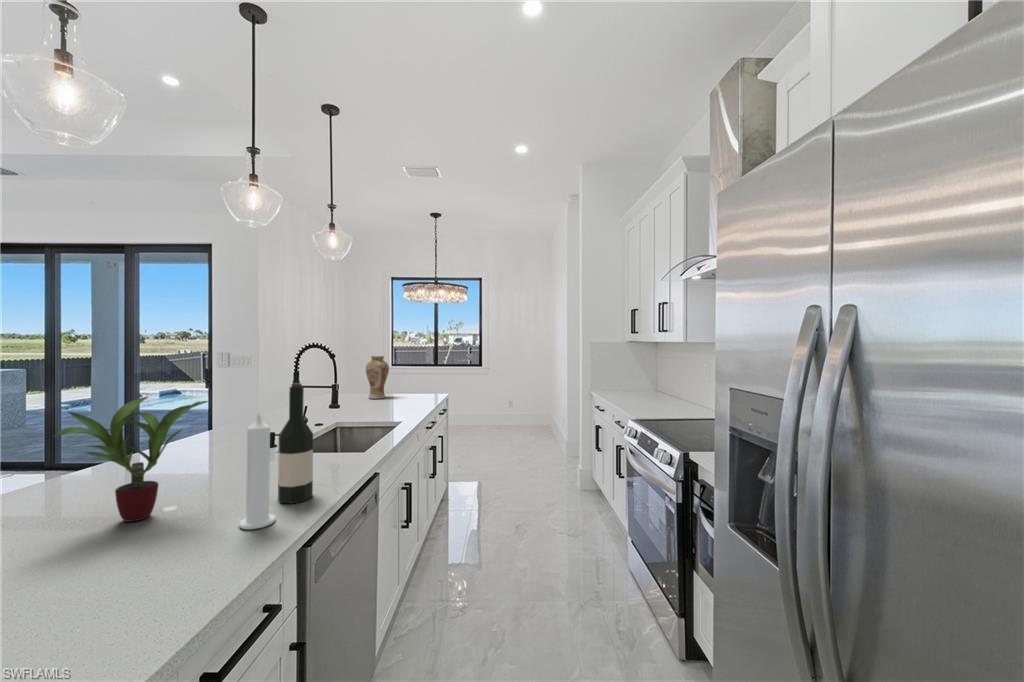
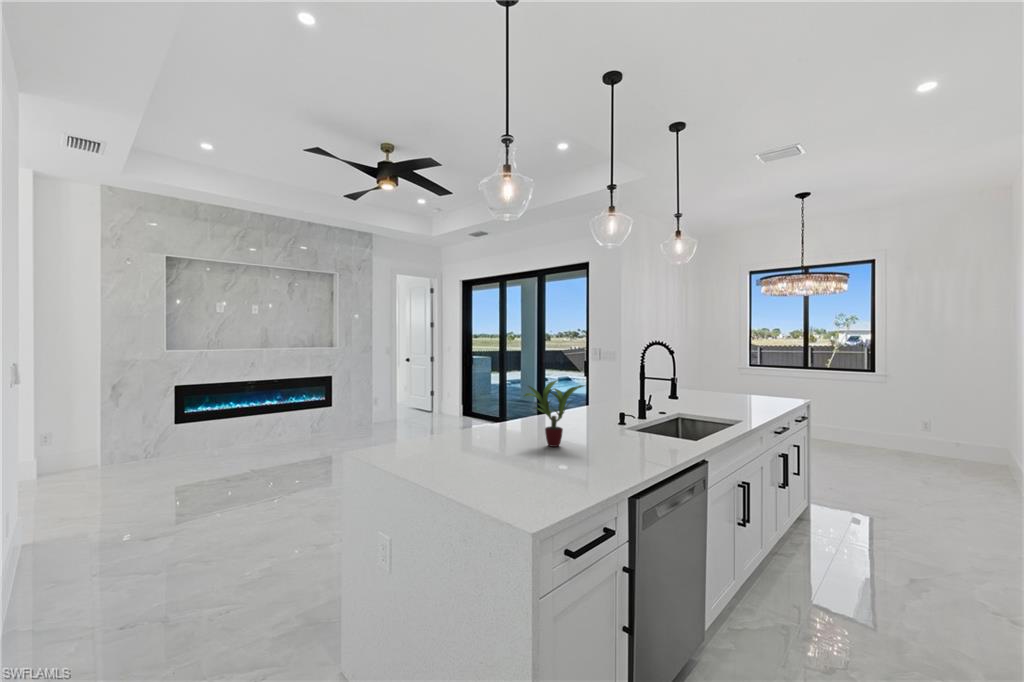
vase: present [366,356,389,399] -> none [708,357,731,397]
wine bottle: present [278,383,313,503] -> none [622,378,643,455]
candle: present [239,413,275,529] -> none [600,394,619,462]

